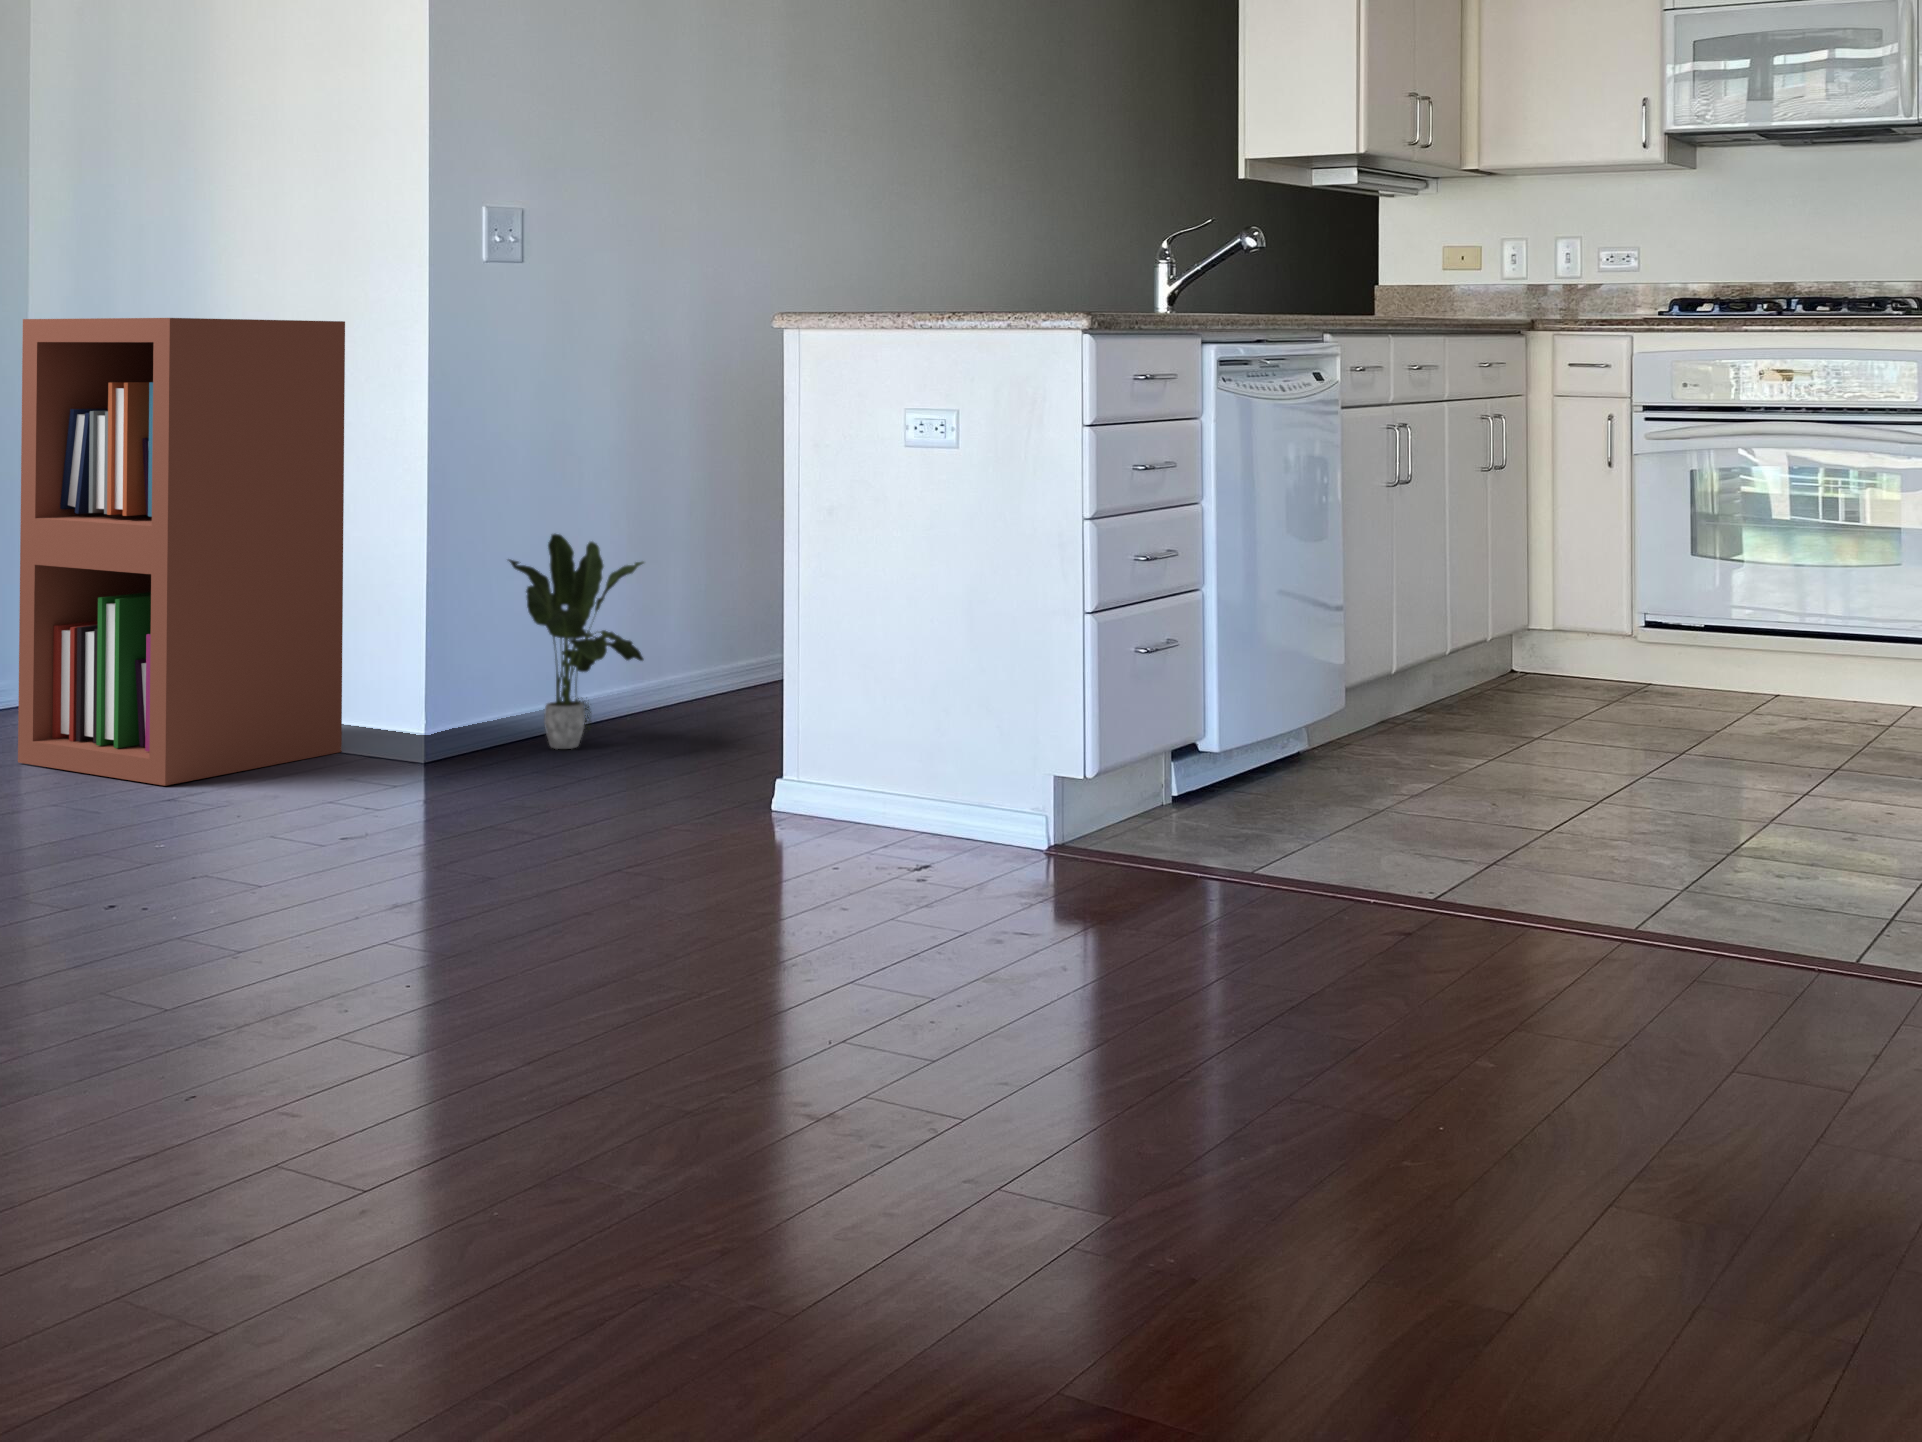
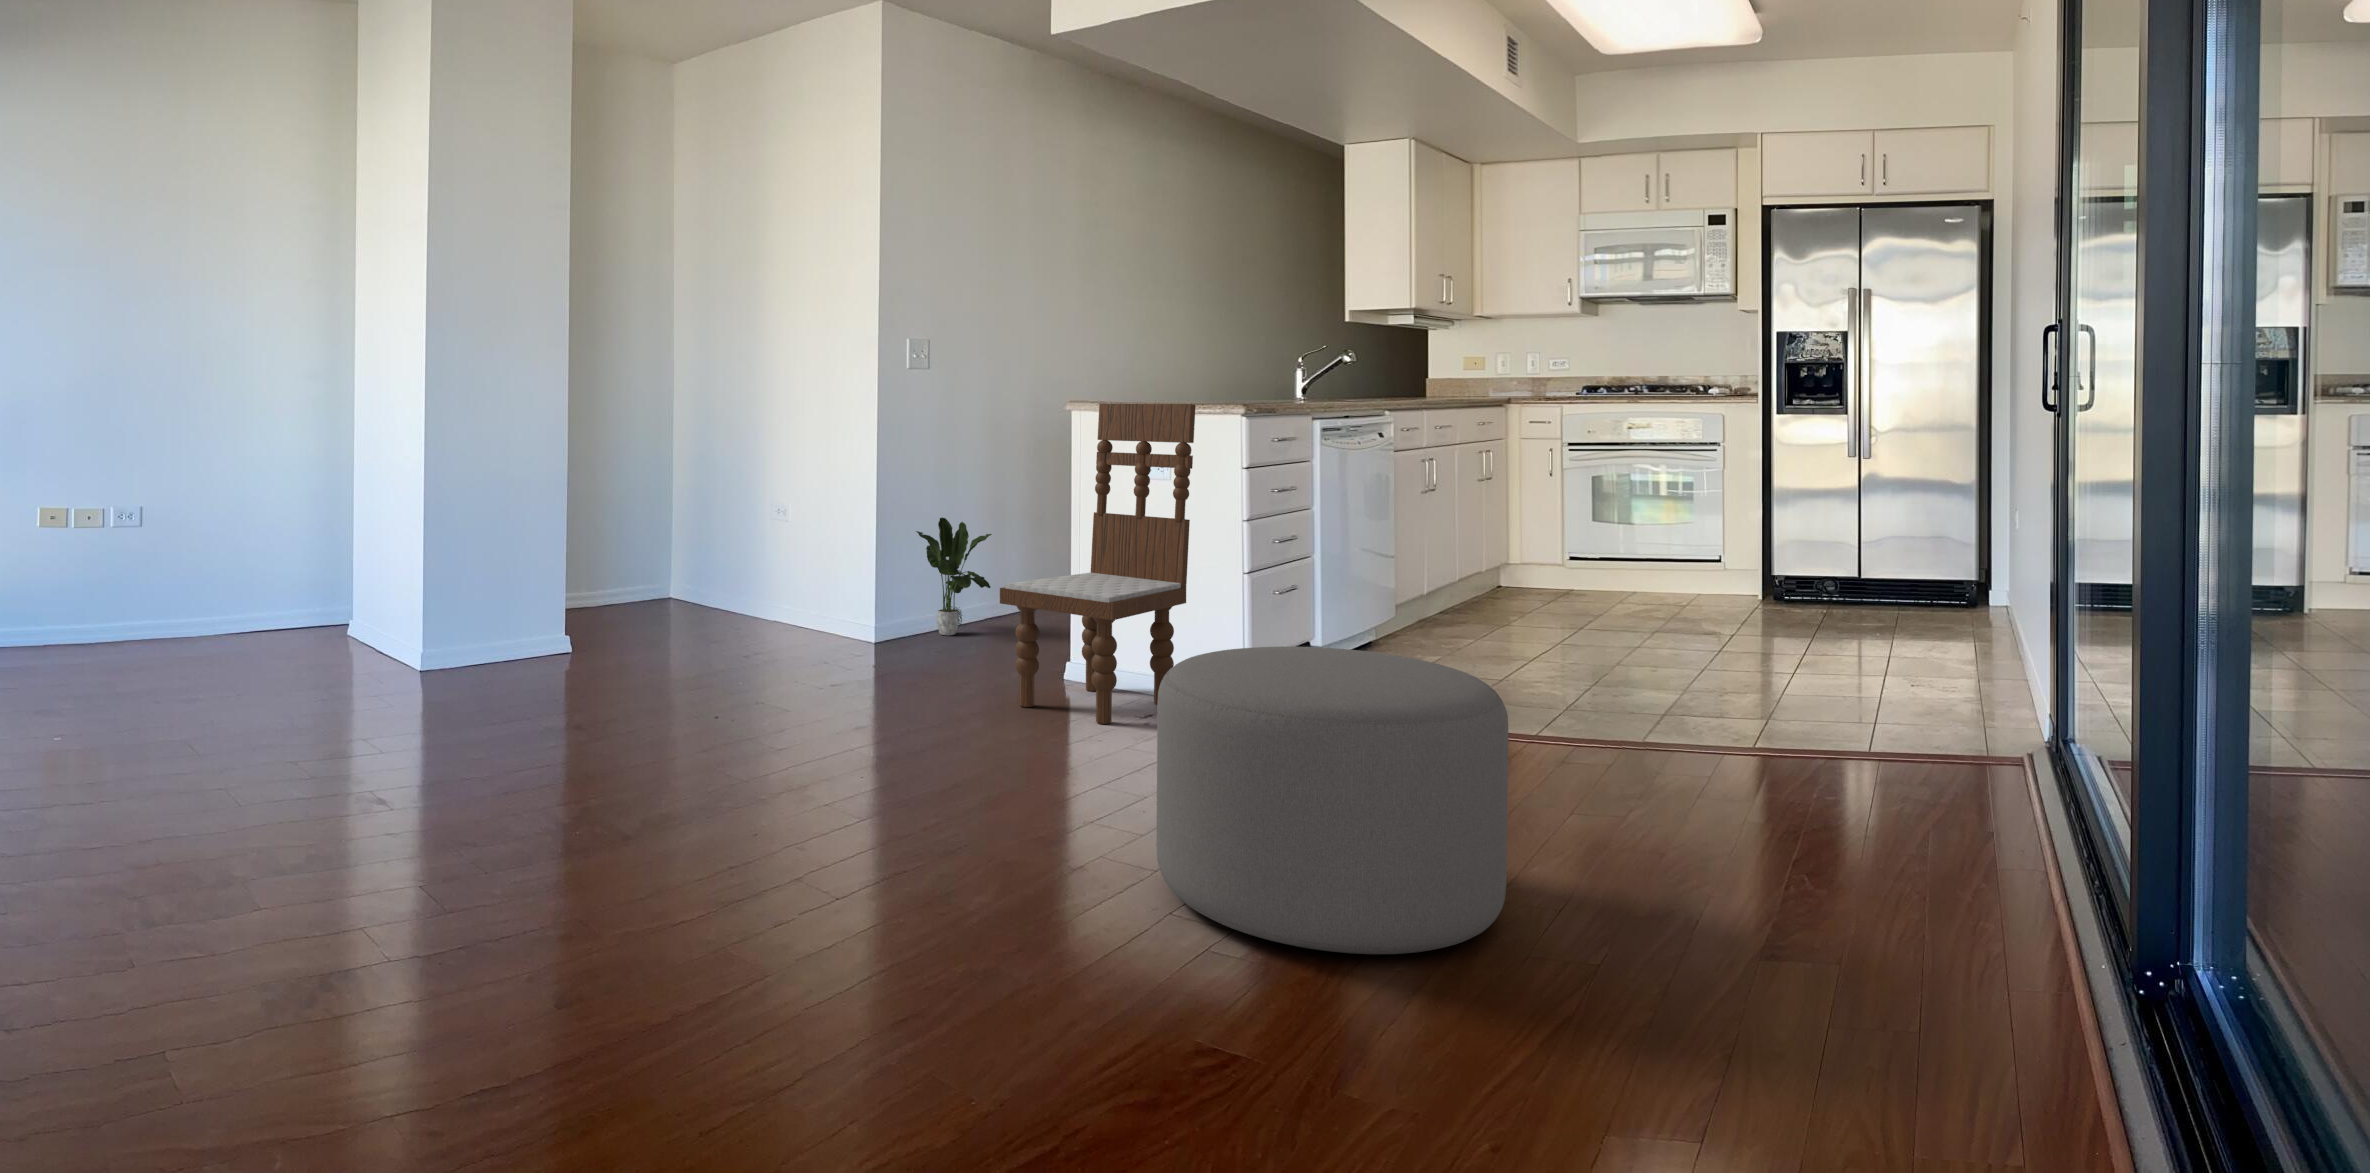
dining chair: none [651,317,1000,895] -> present [1000,403,1195,724]
bookshelf: present [18,318,345,786] -> none [664,401,829,649]
ottoman: none [924,732,1540,1297] -> present [1156,647,1508,954]

